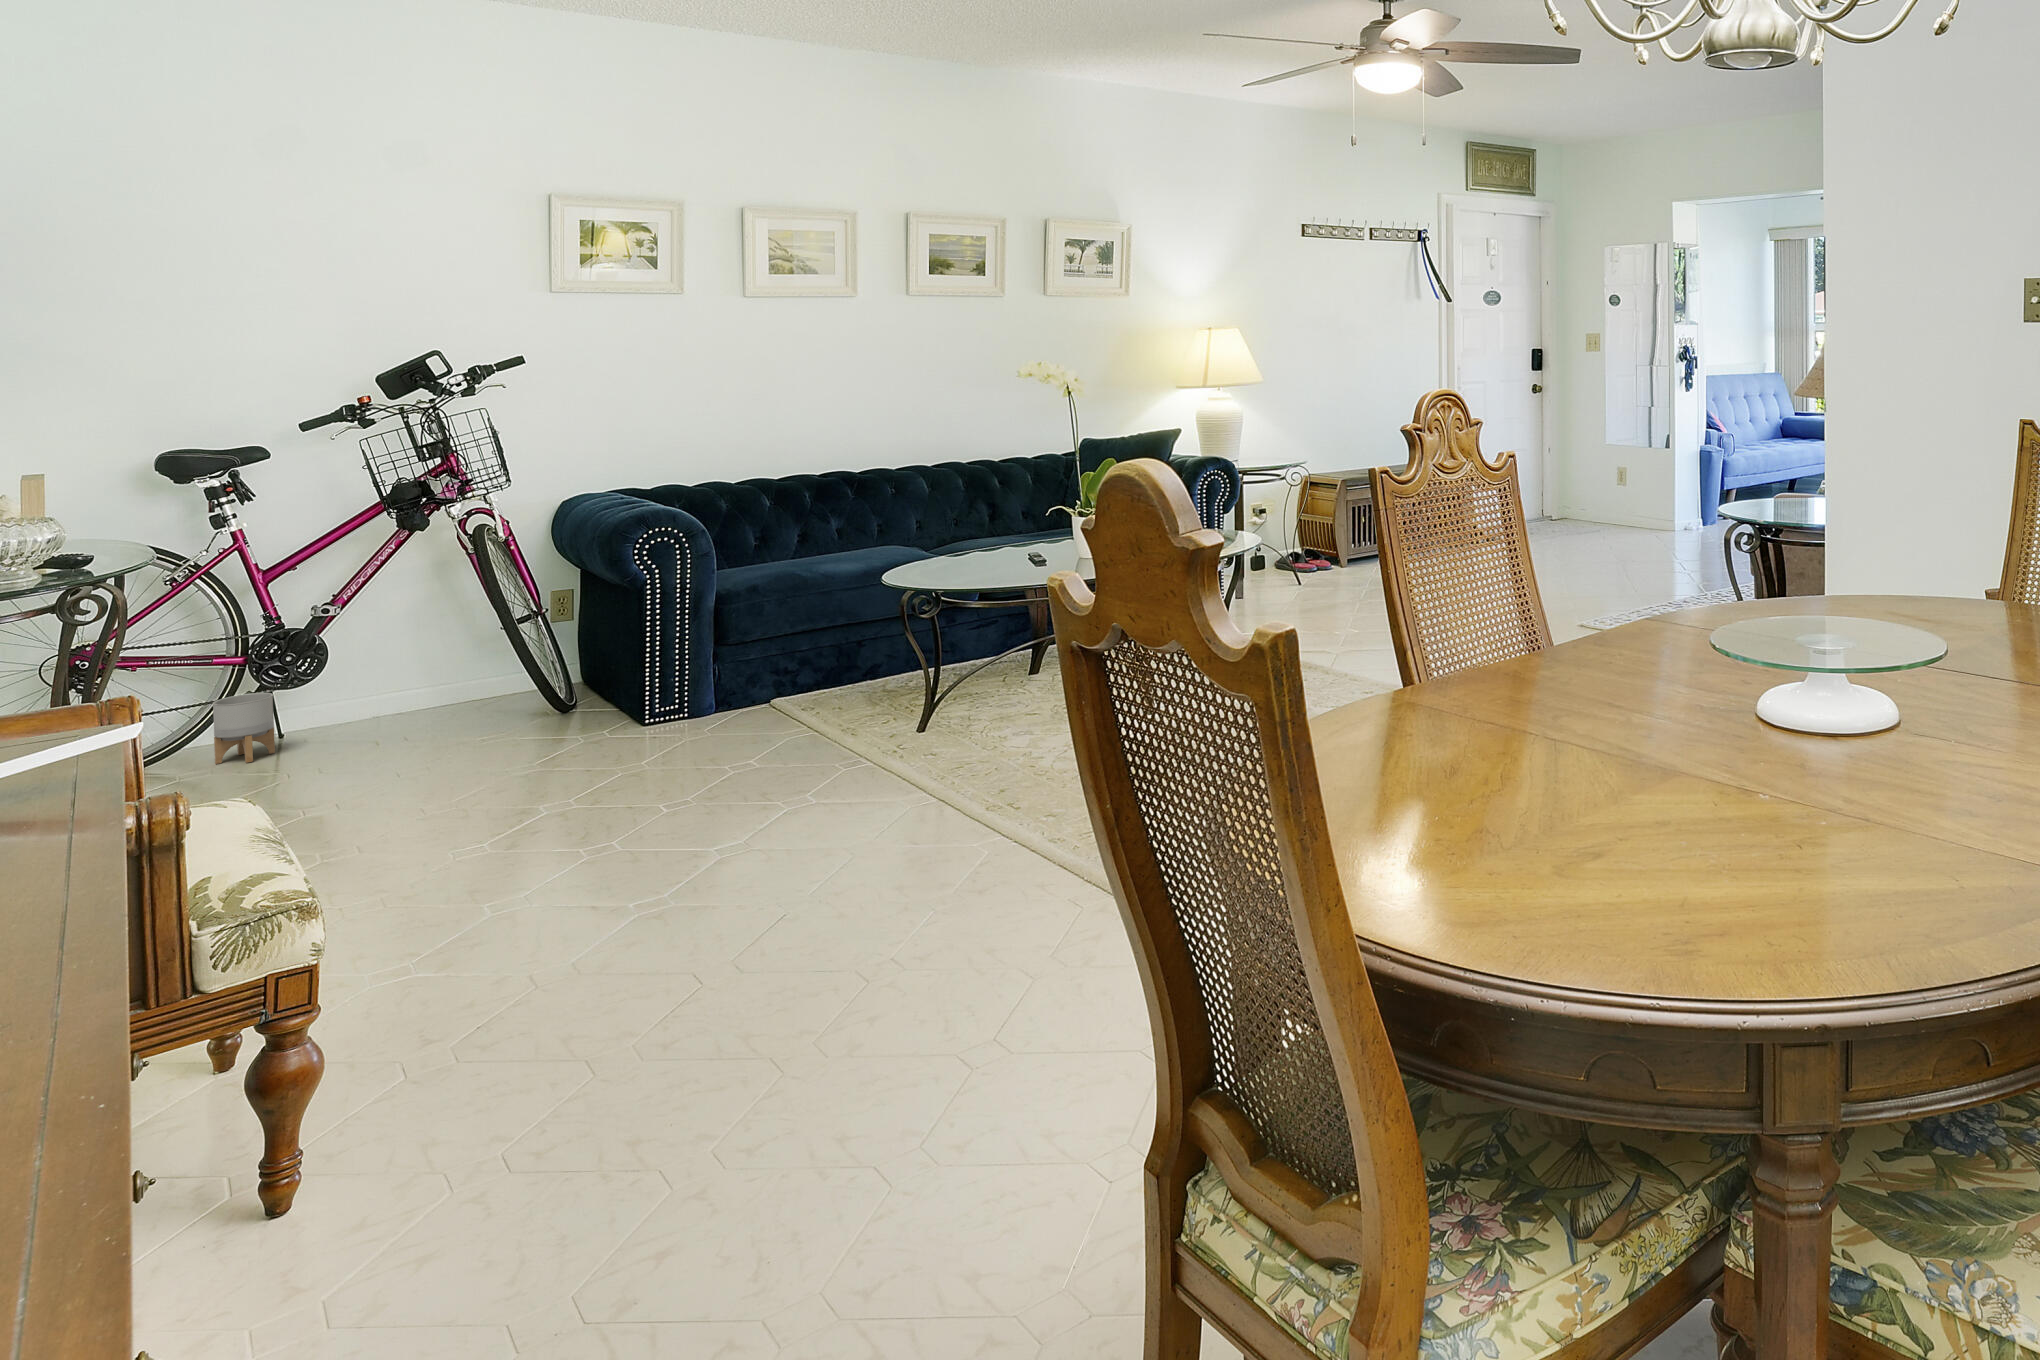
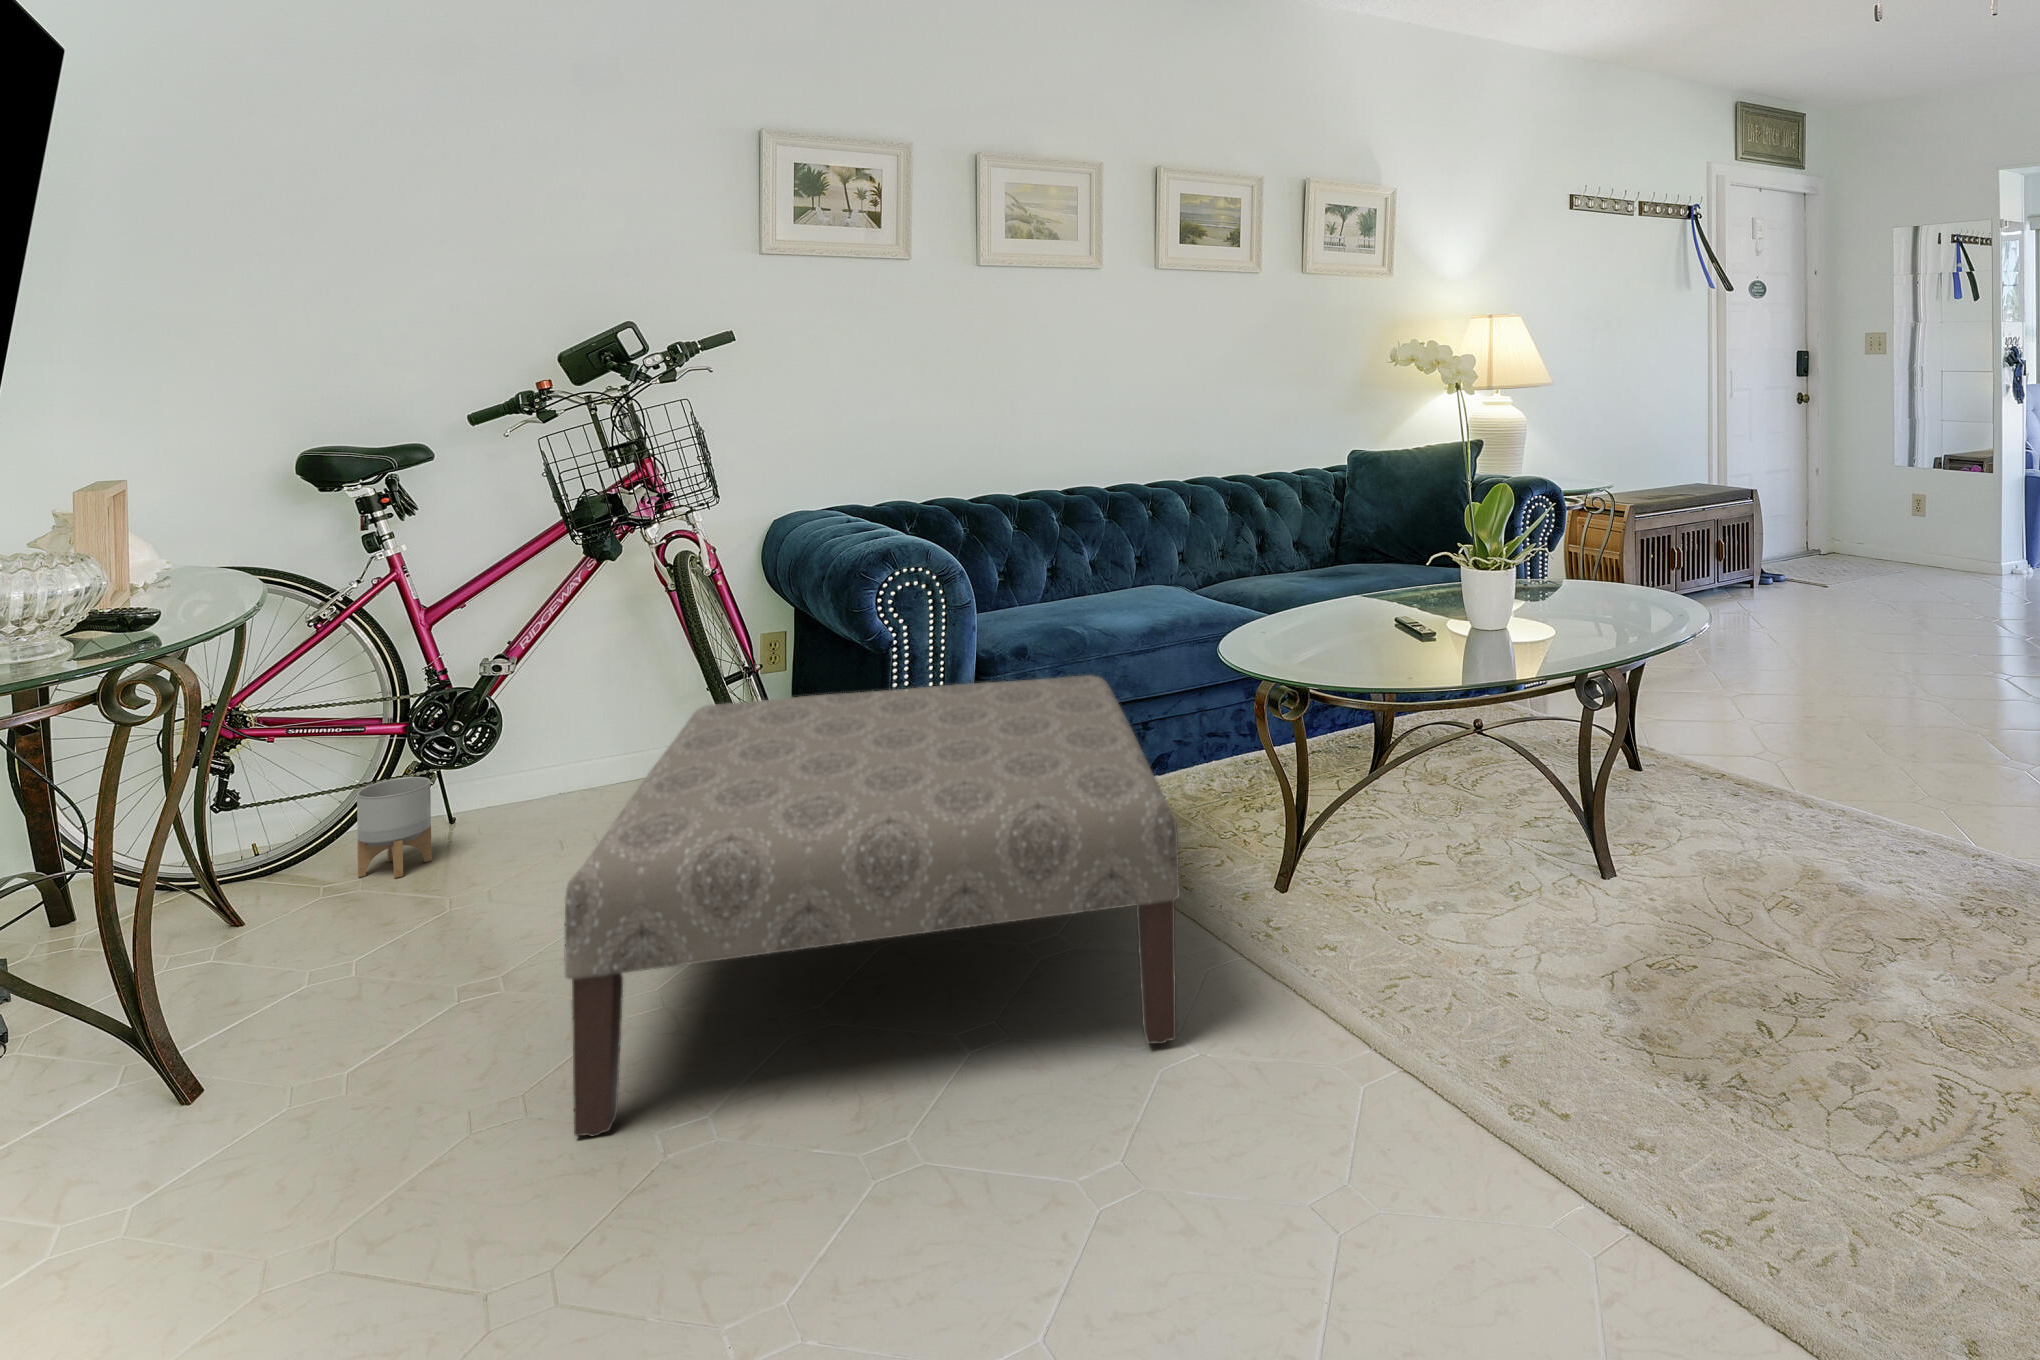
ottoman: none [387,602,815,860] -> present [564,675,1179,1136]

